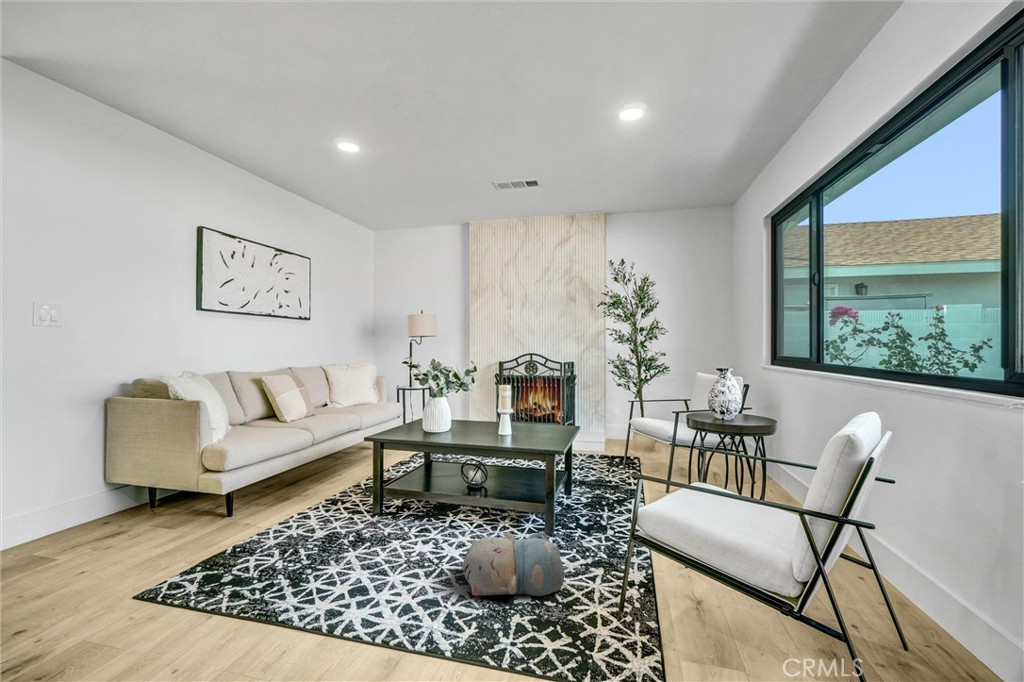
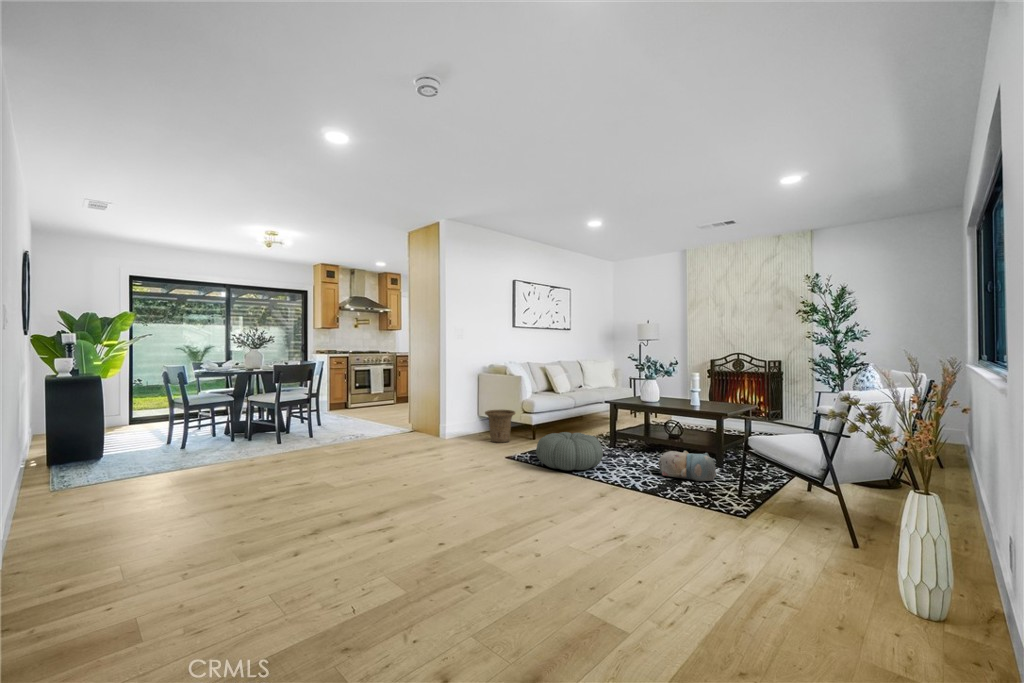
basket: none [95,469,178,546] -> present [485,410,515,443]
pouf: none [191,518,354,631] -> present [536,432,603,471]

